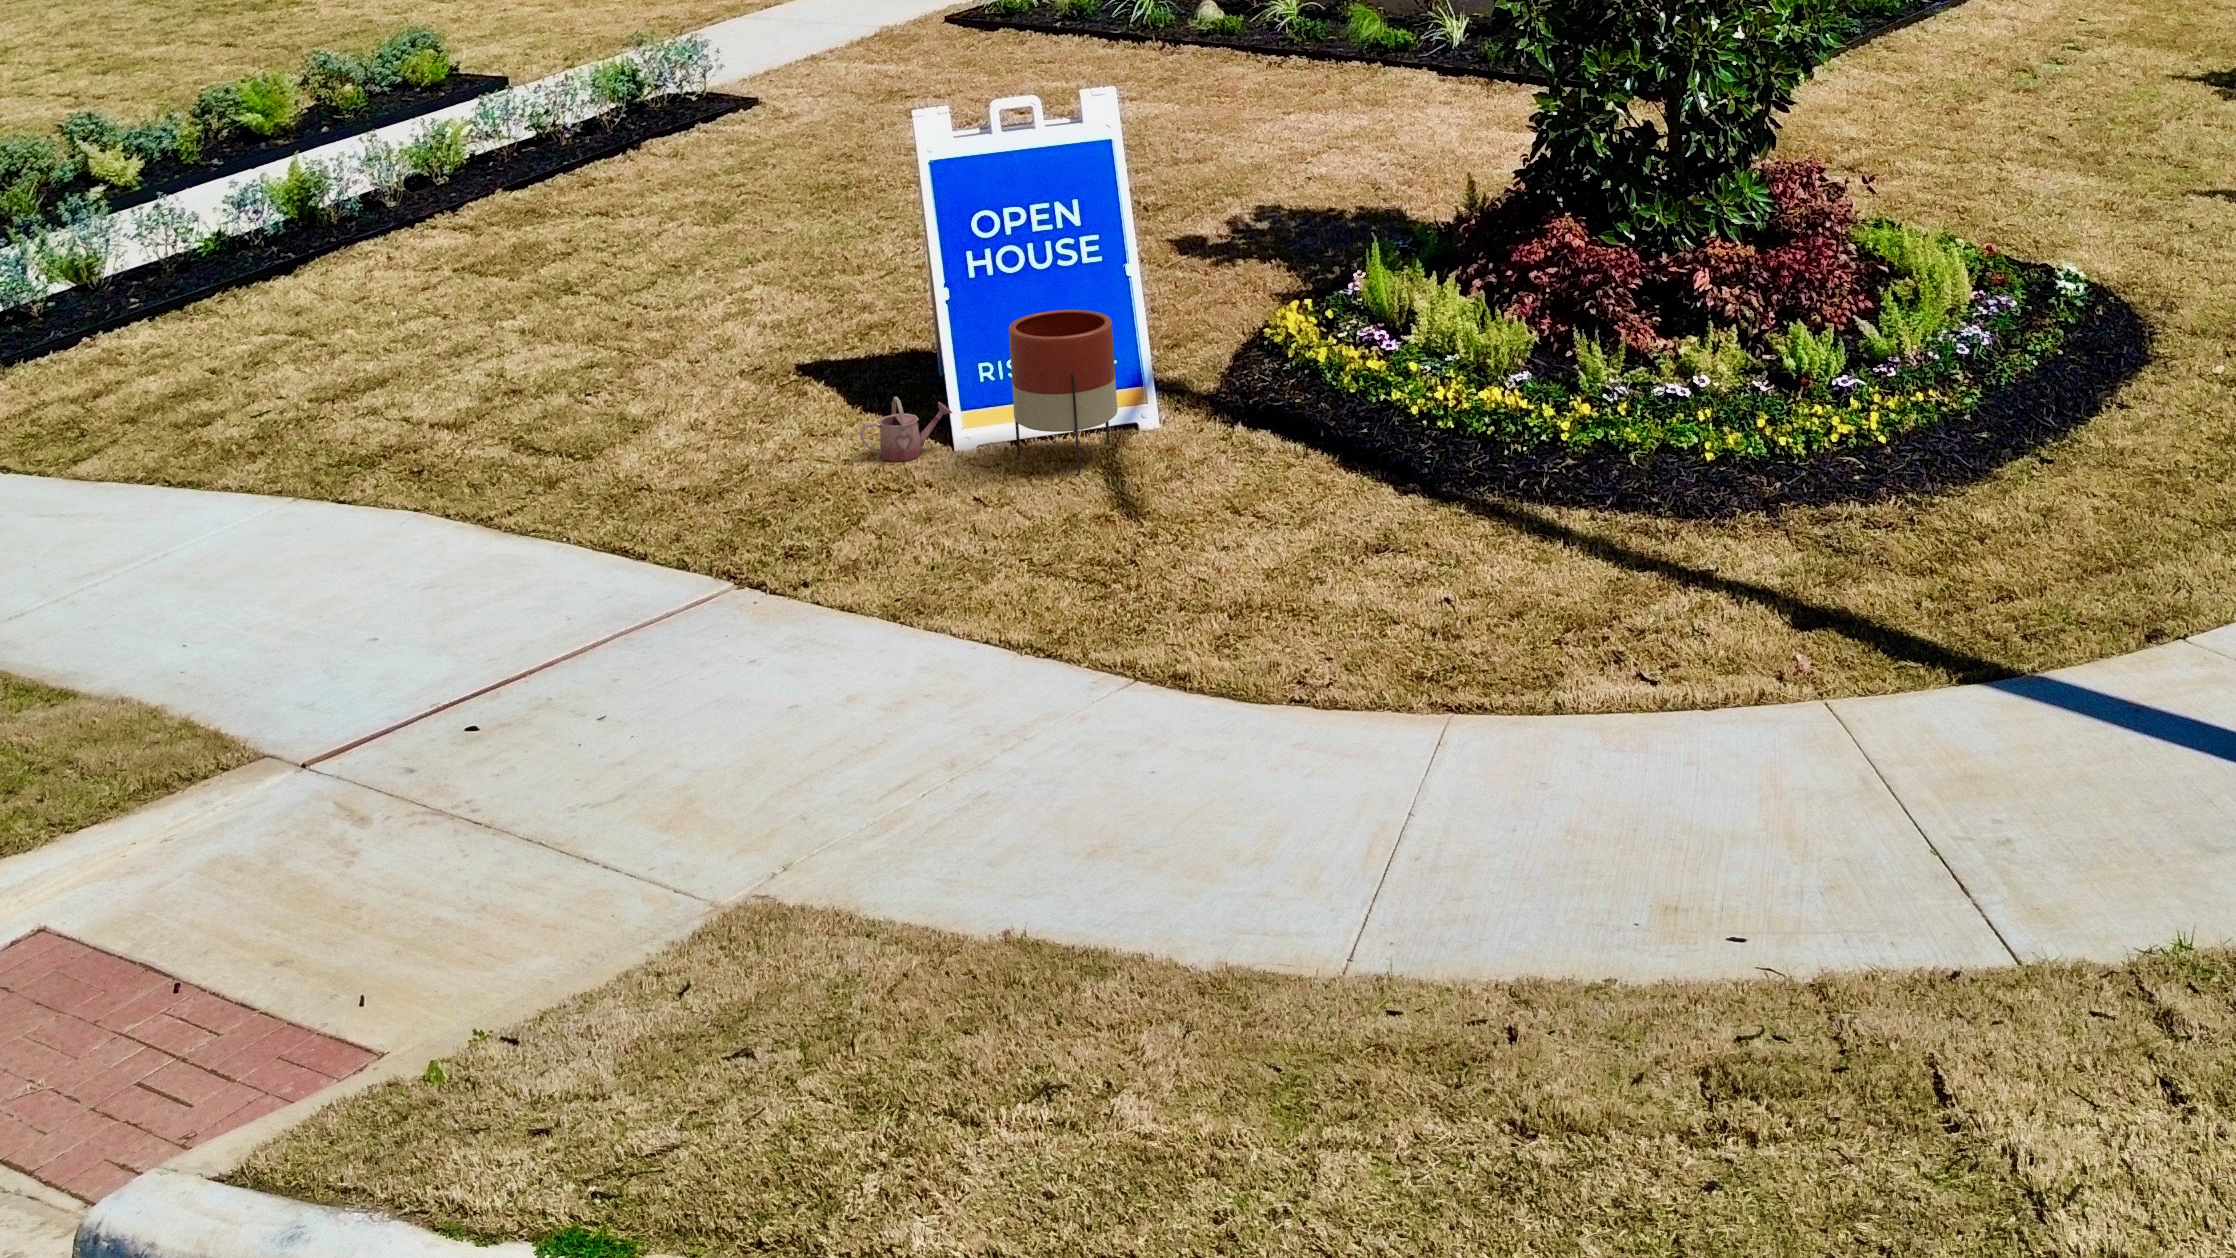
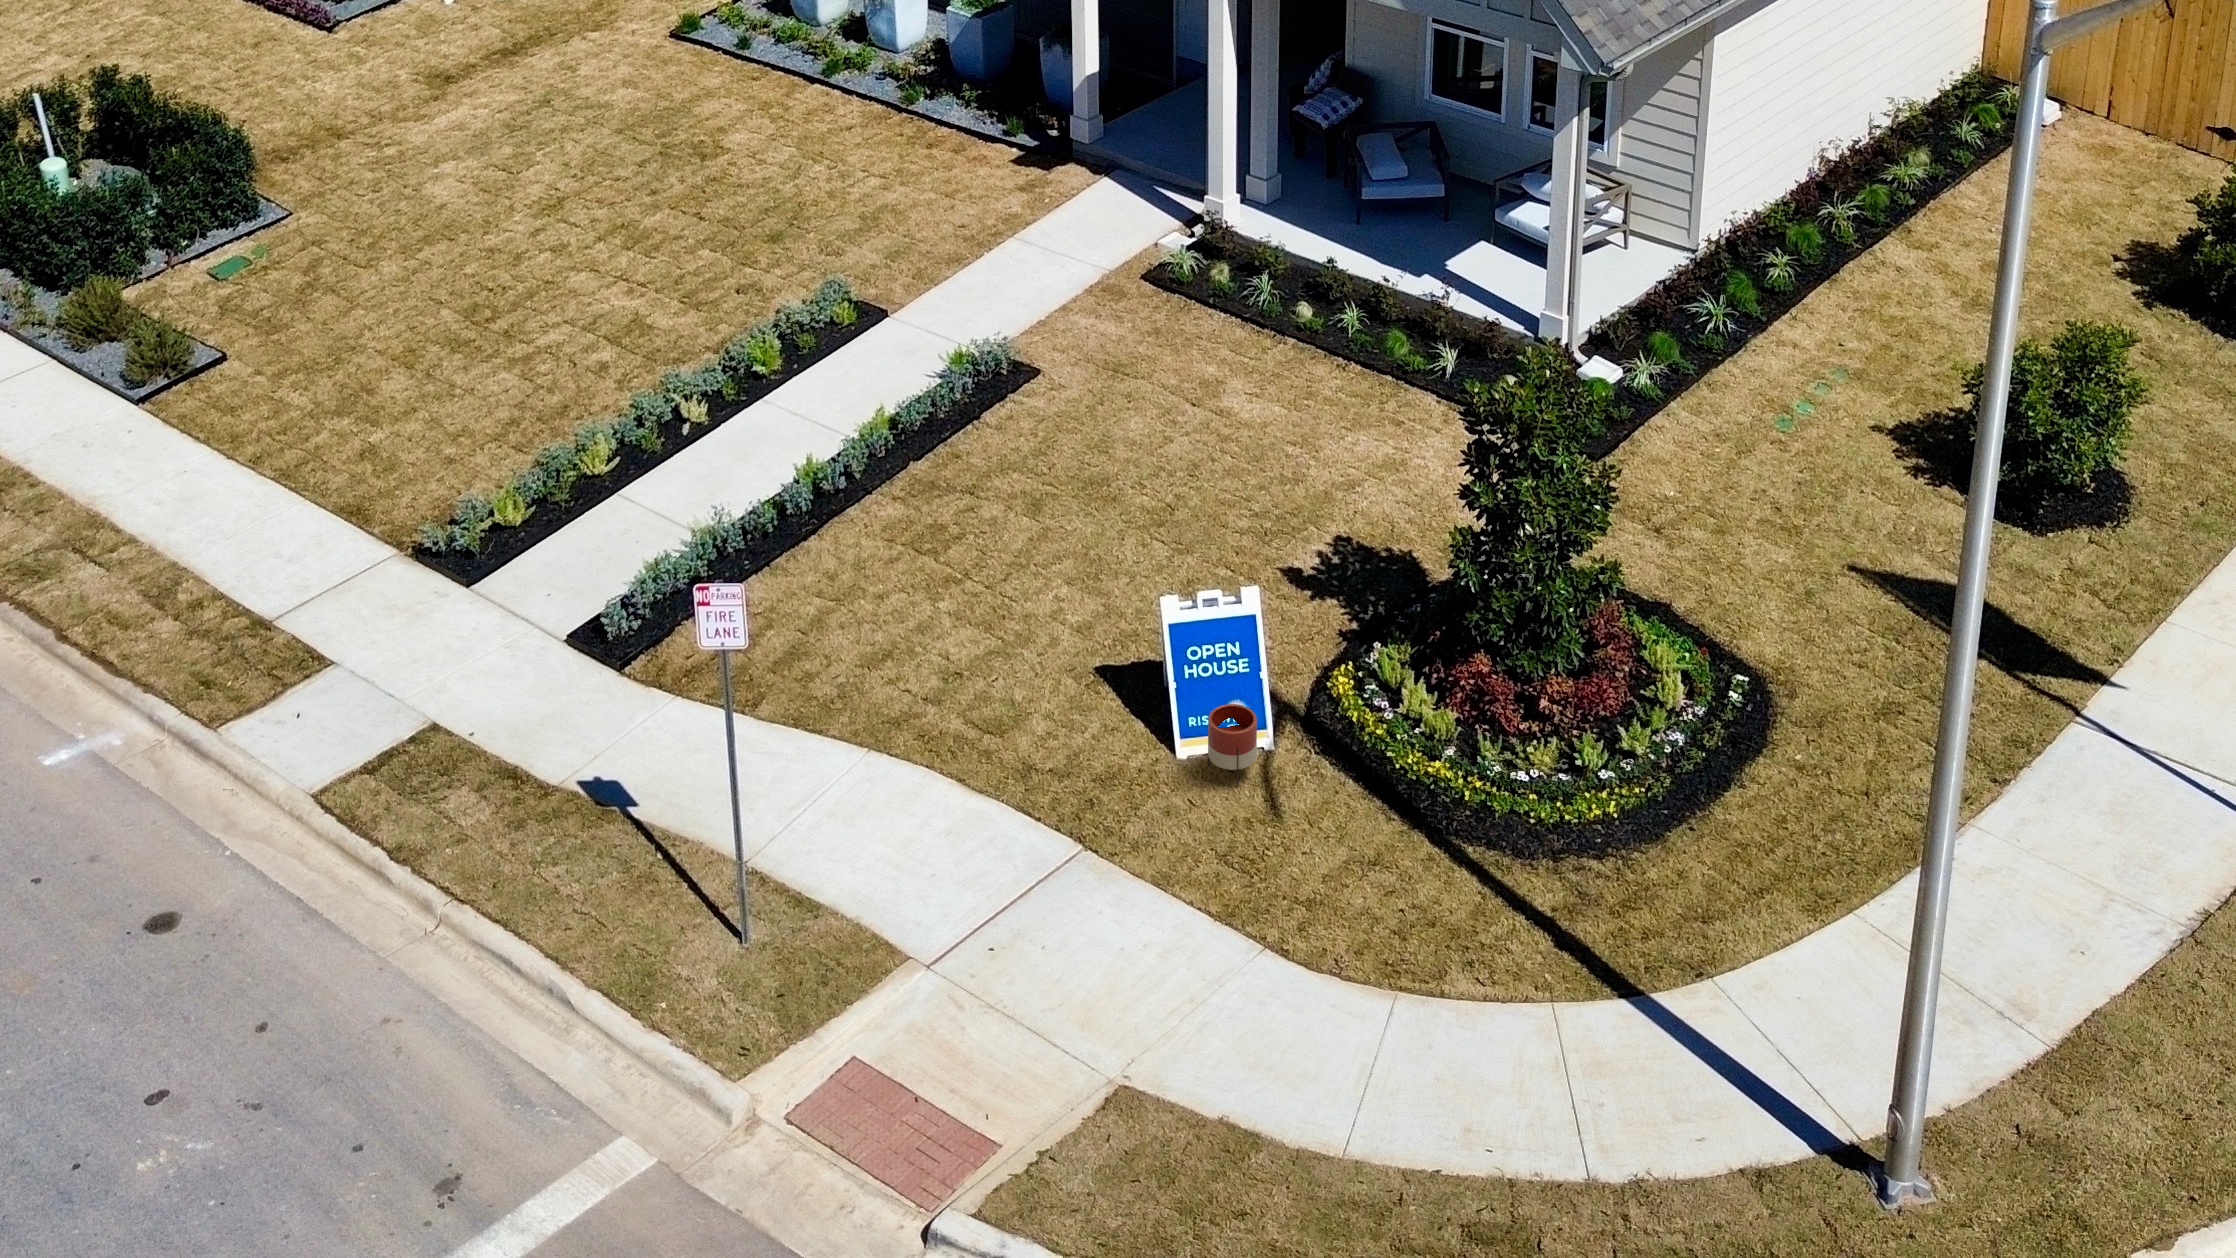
watering can: present [860,397,952,462] -> none [1135,735,1178,766]

